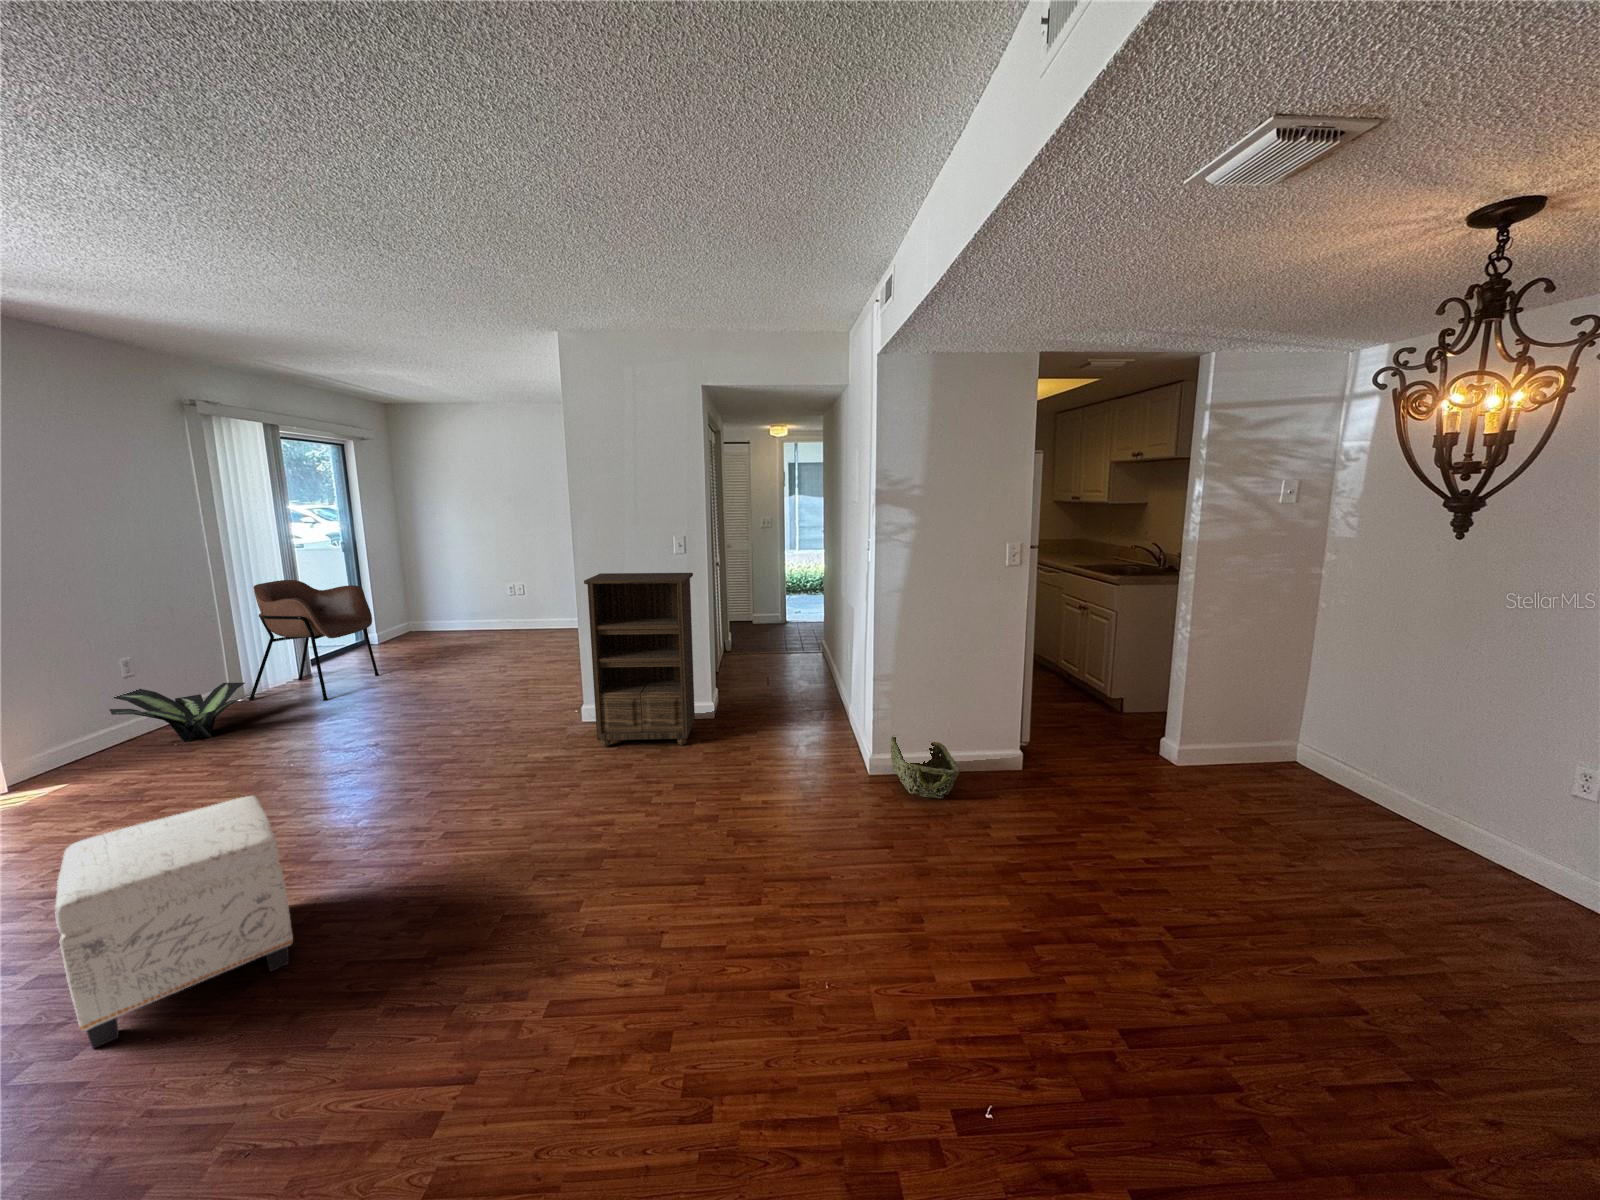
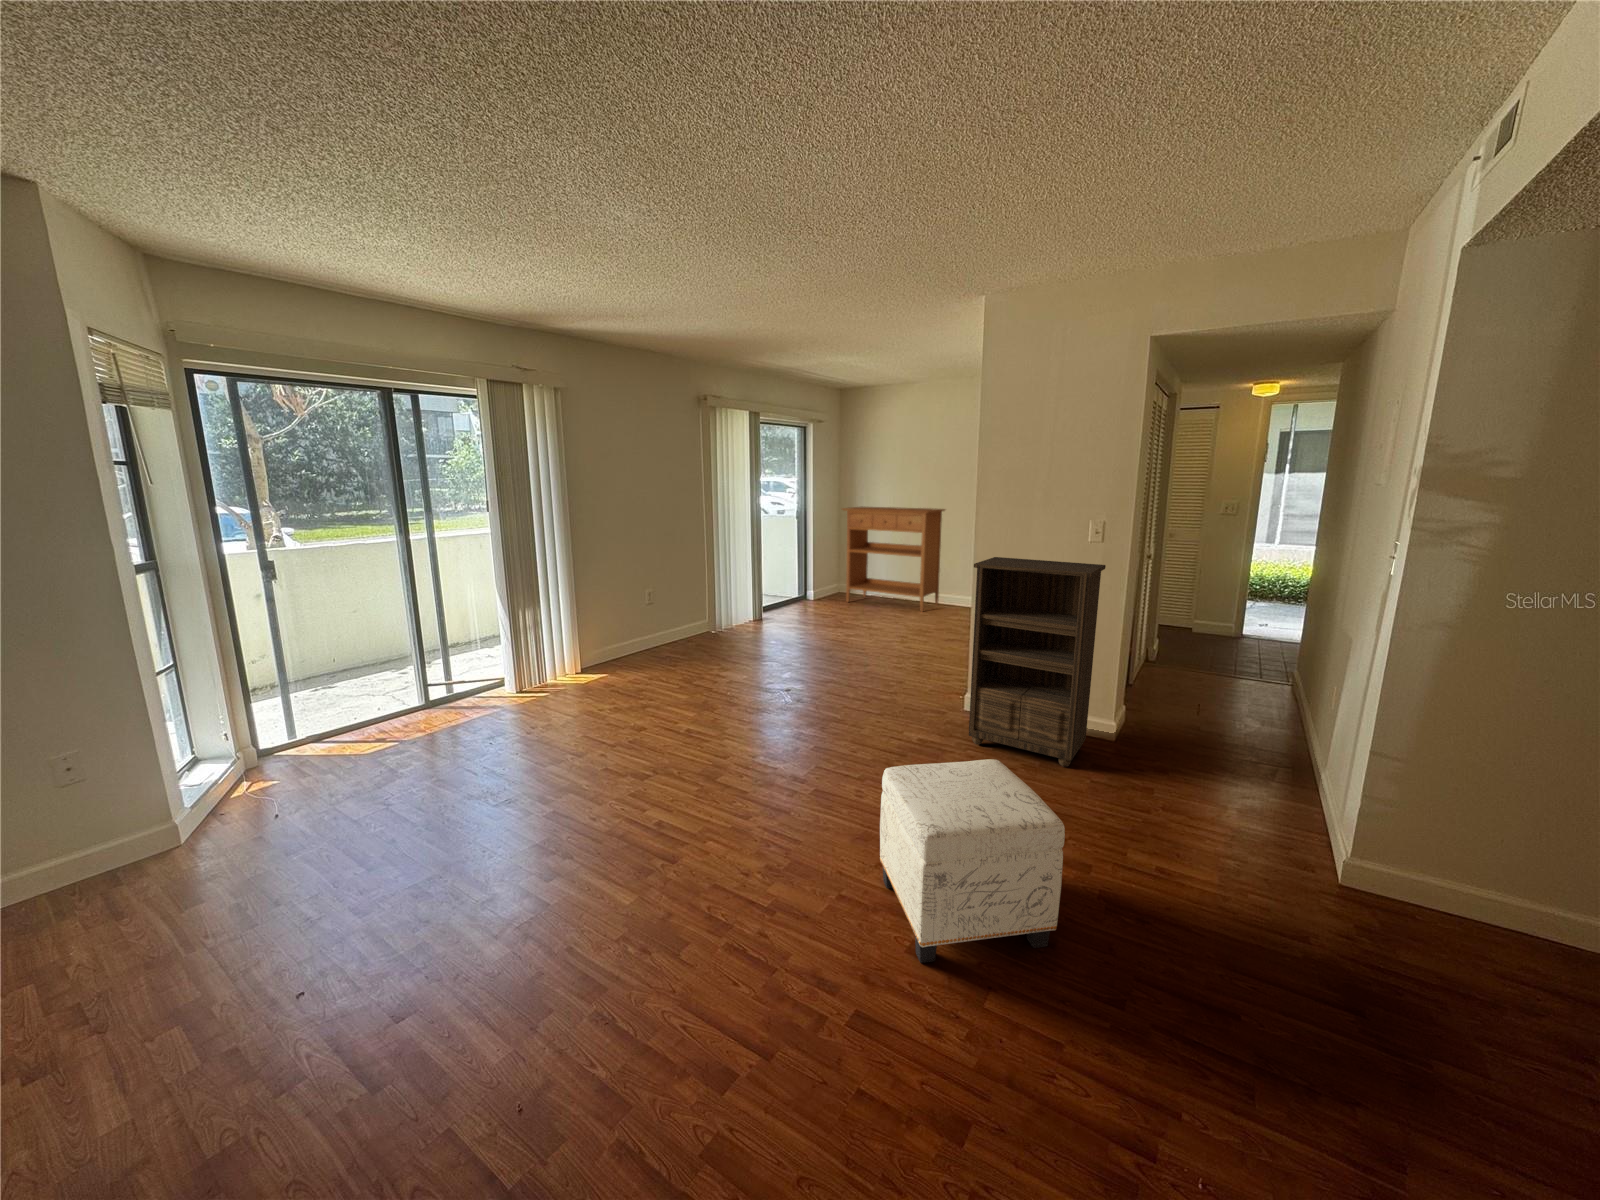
console table: none [405,533,534,640] -> present [842,507,945,612]
armchair: present [249,580,379,701] -> none [720,541,806,643]
potted plant: present [110,683,250,742] -> none [642,613,720,658]
woven basket: present [891,735,960,798] -> none [1399,852,1564,993]
ottoman: present [55,796,293,1048] -> present [880,759,1065,963]

